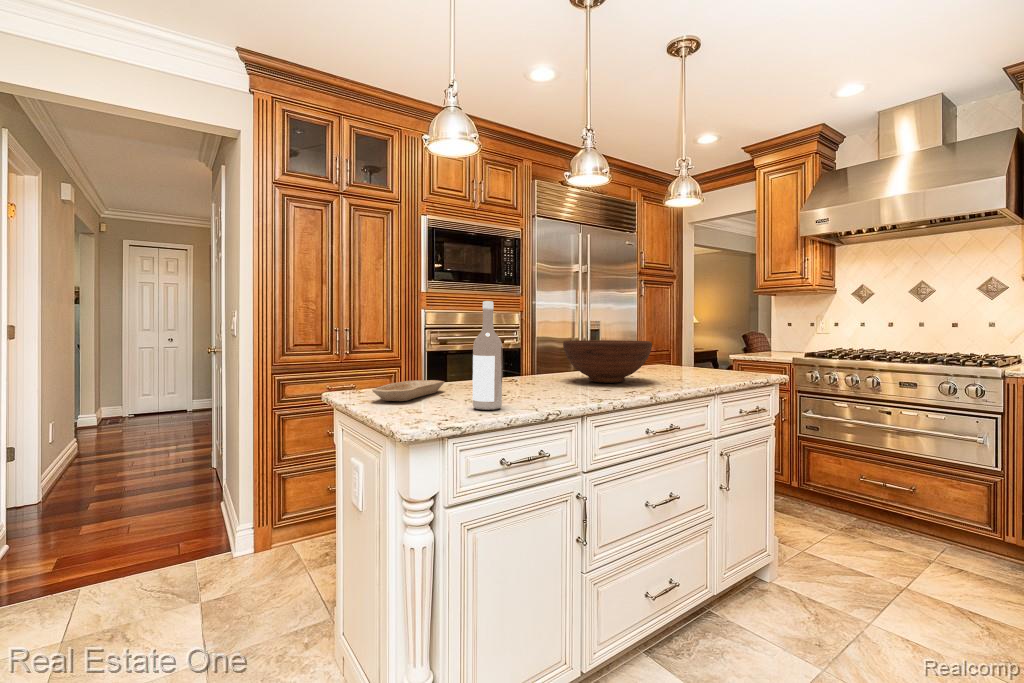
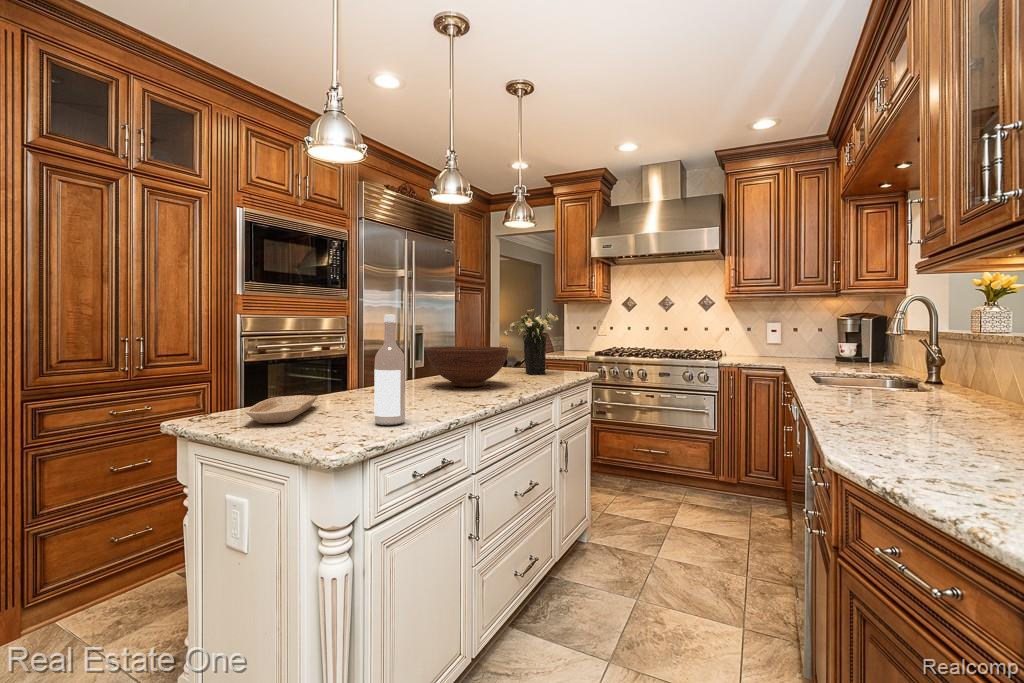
flower arrangement: none [662,297,732,375] -> present [504,308,558,374]

